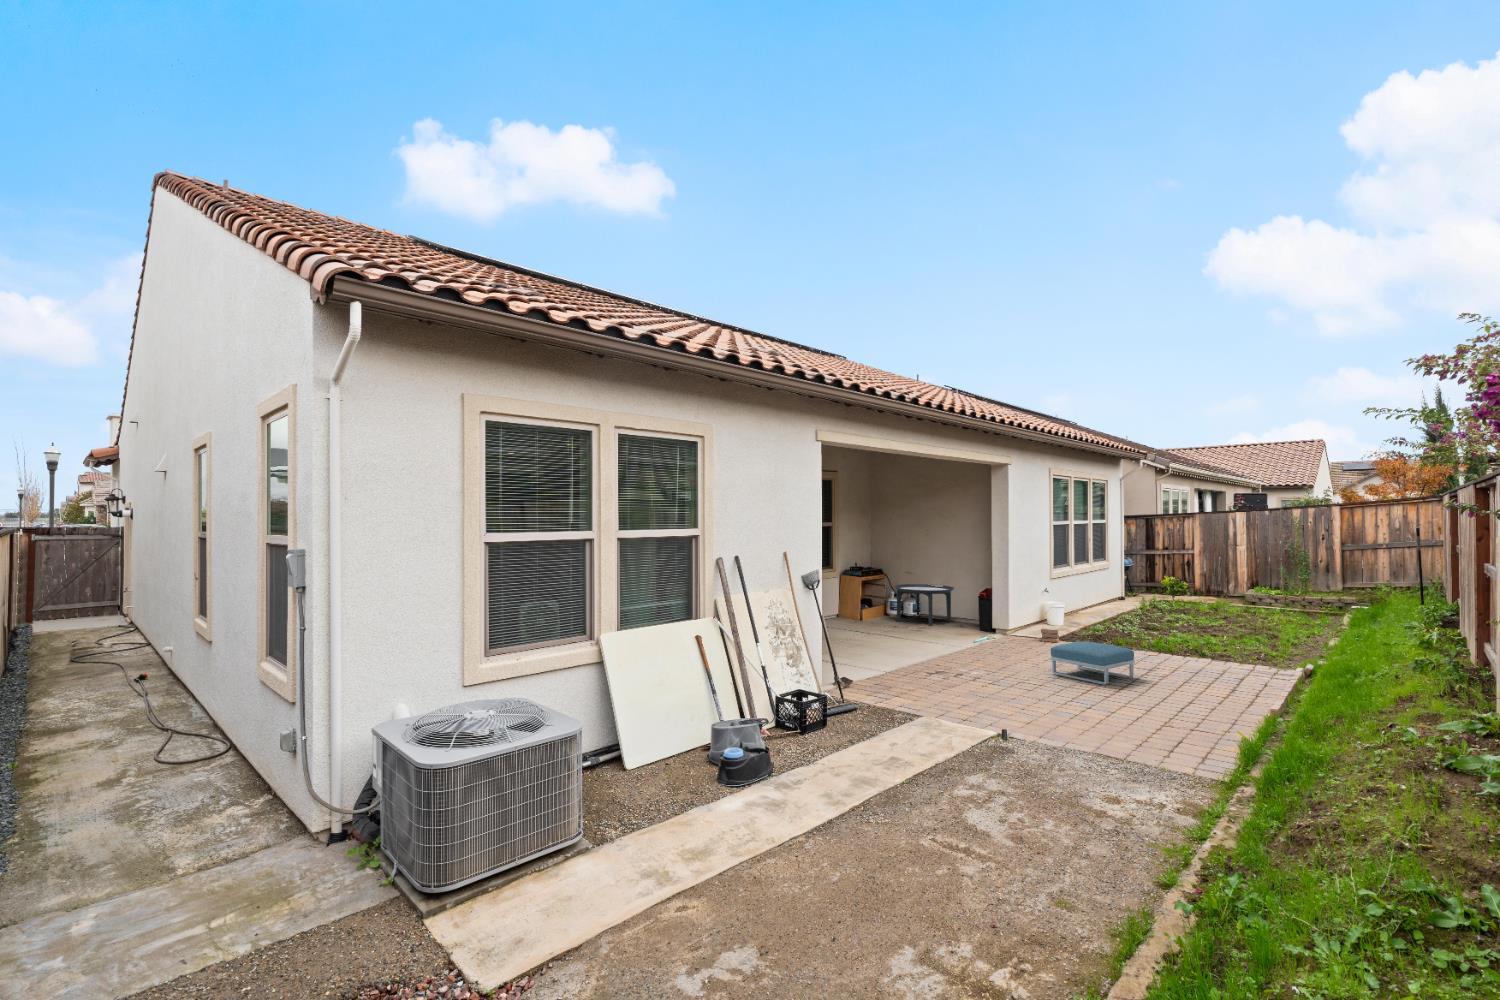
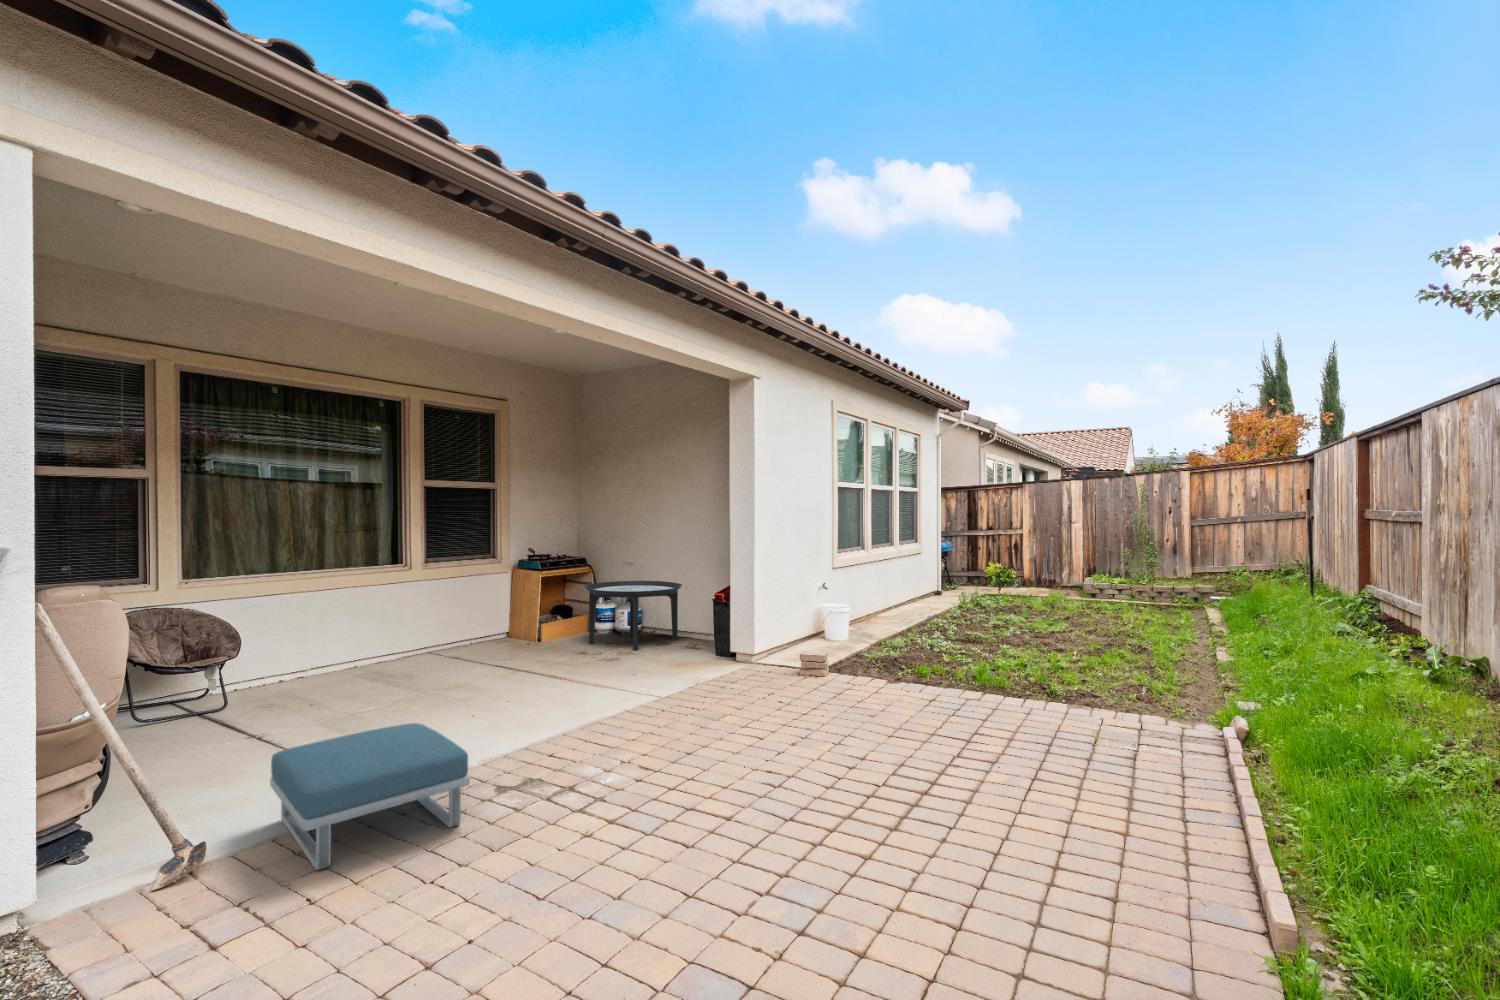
footstool: present [1050,642,1135,685] -> present [270,723,470,870]

